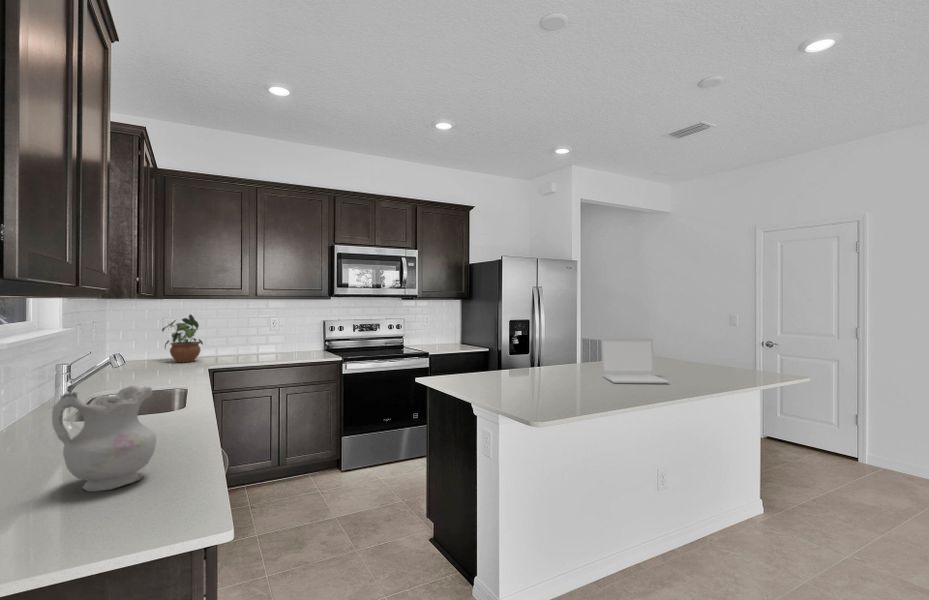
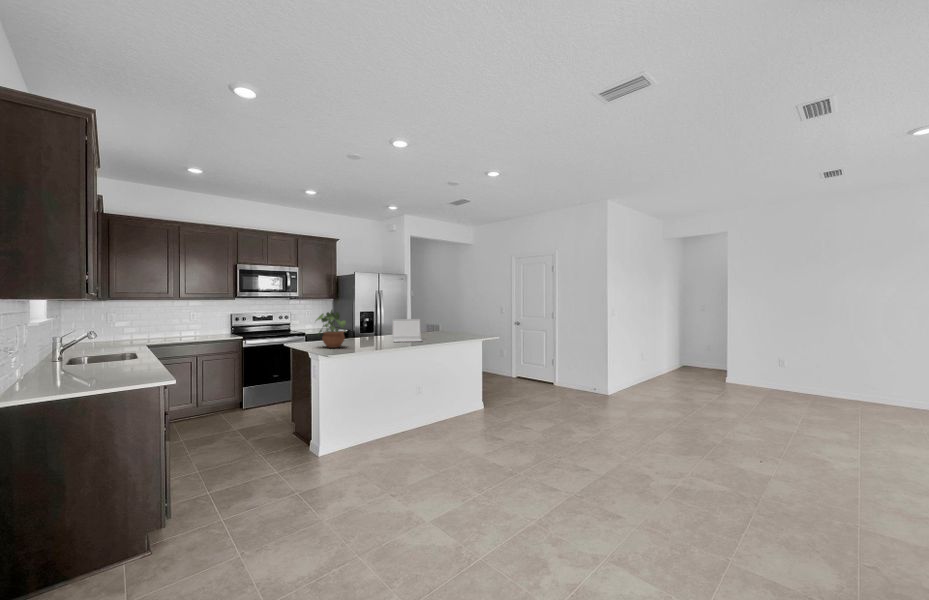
potted plant: present [162,314,203,363] -> present [316,310,346,348]
ceramic pitcher: present [52,386,156,491] -> none [85,338,132,381]

